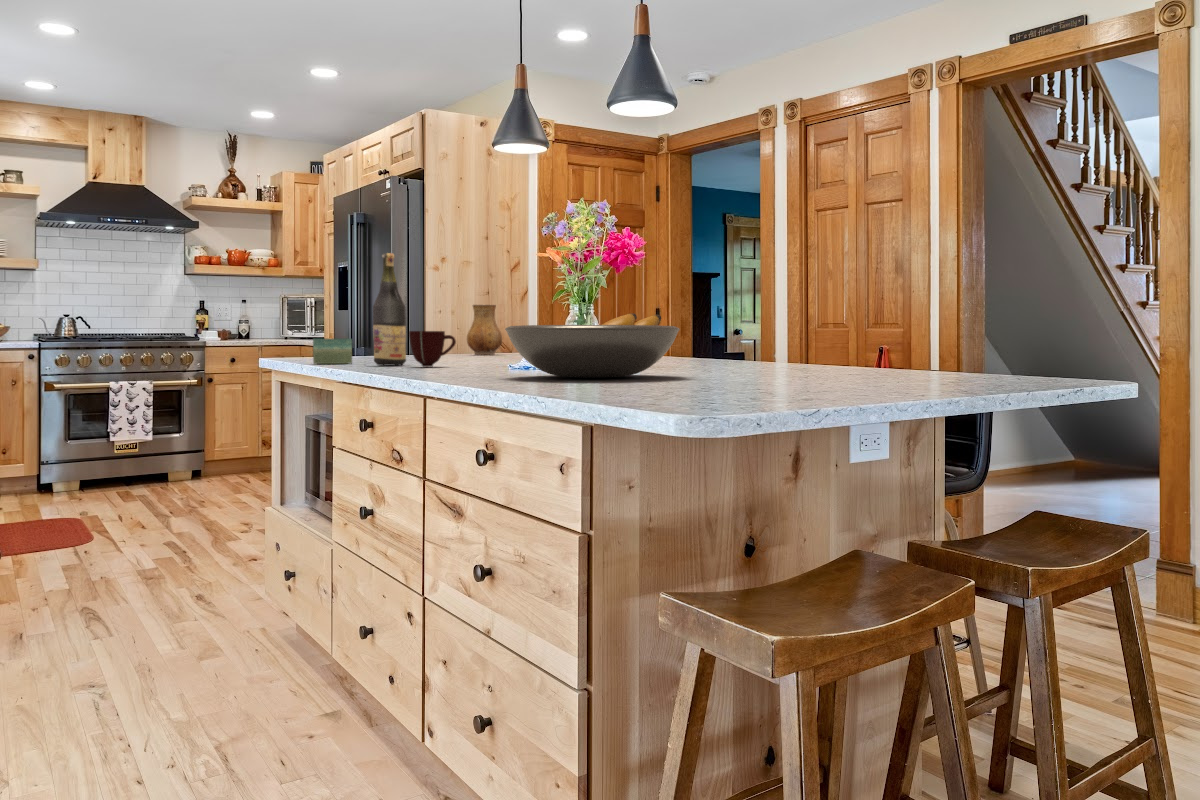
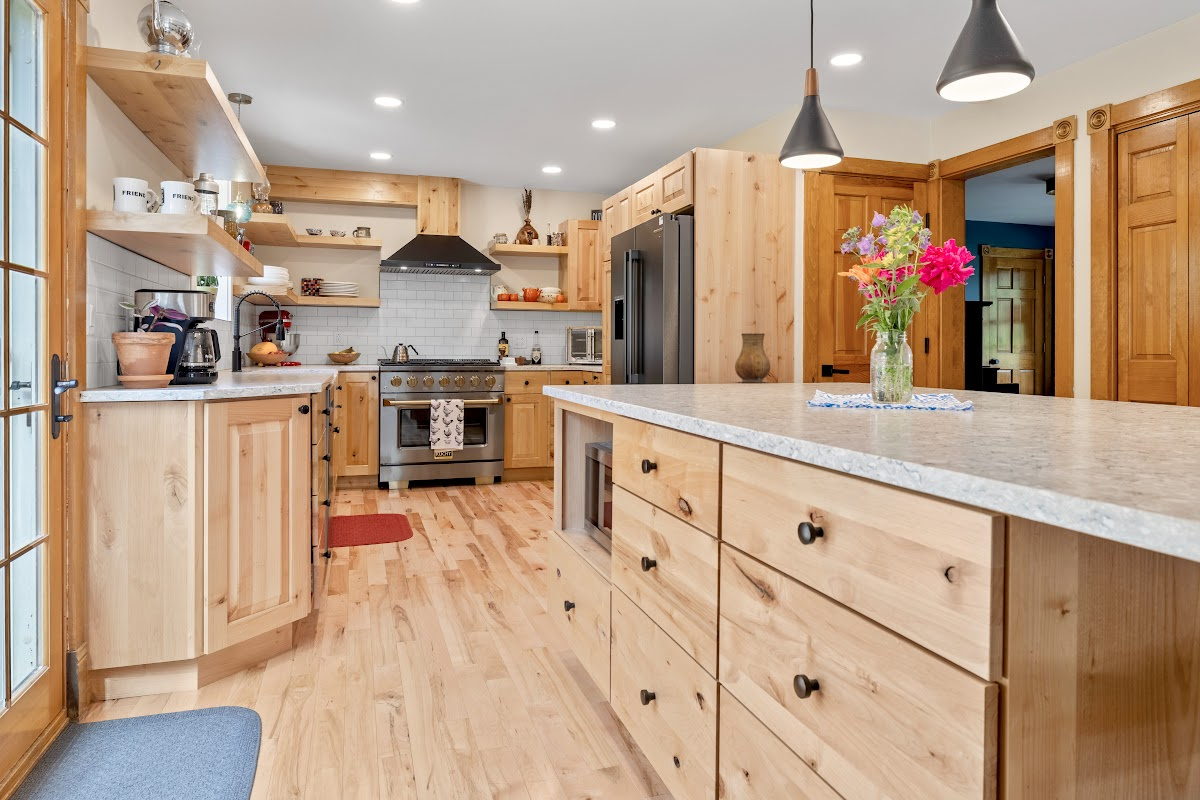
wine bottle: present [373,253,406,366] -> none [655,283,688,398]
fruit bowl: present [505,313,680,378] -> none [826,346,1077,430]
mug: present [409,331,456,367] -> none [693,363,743,401]
candle: present [313,338,352,364] -> none [595,369,632,395]

